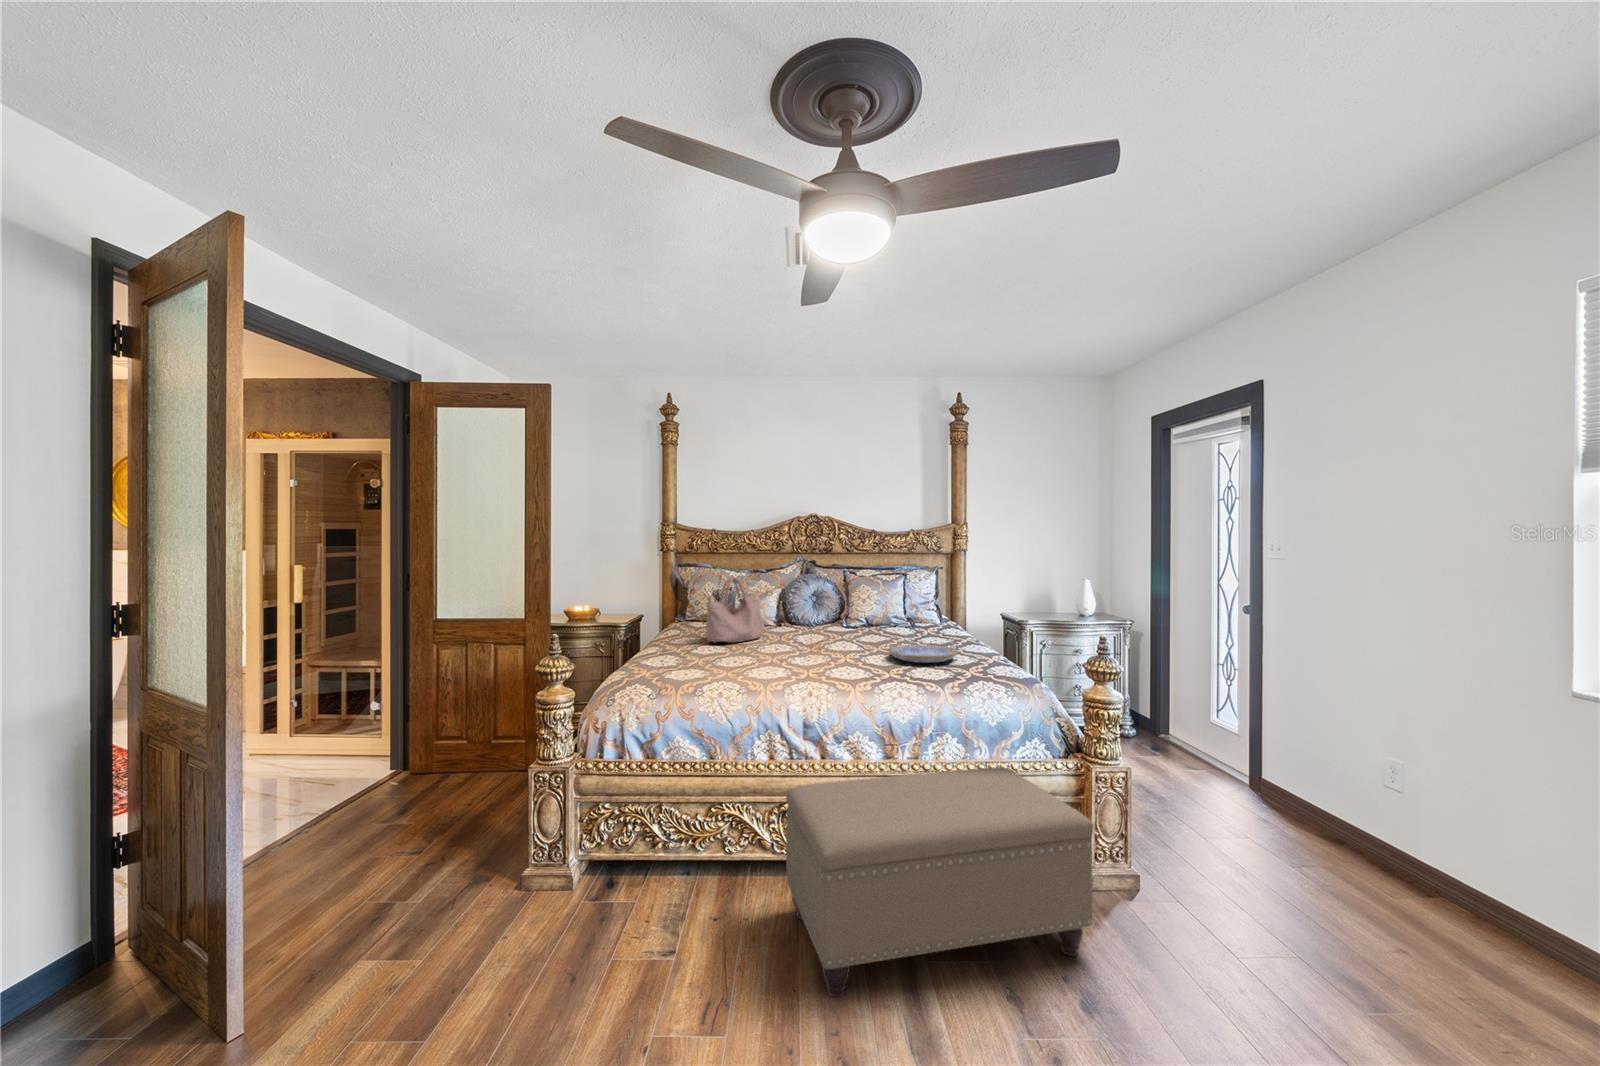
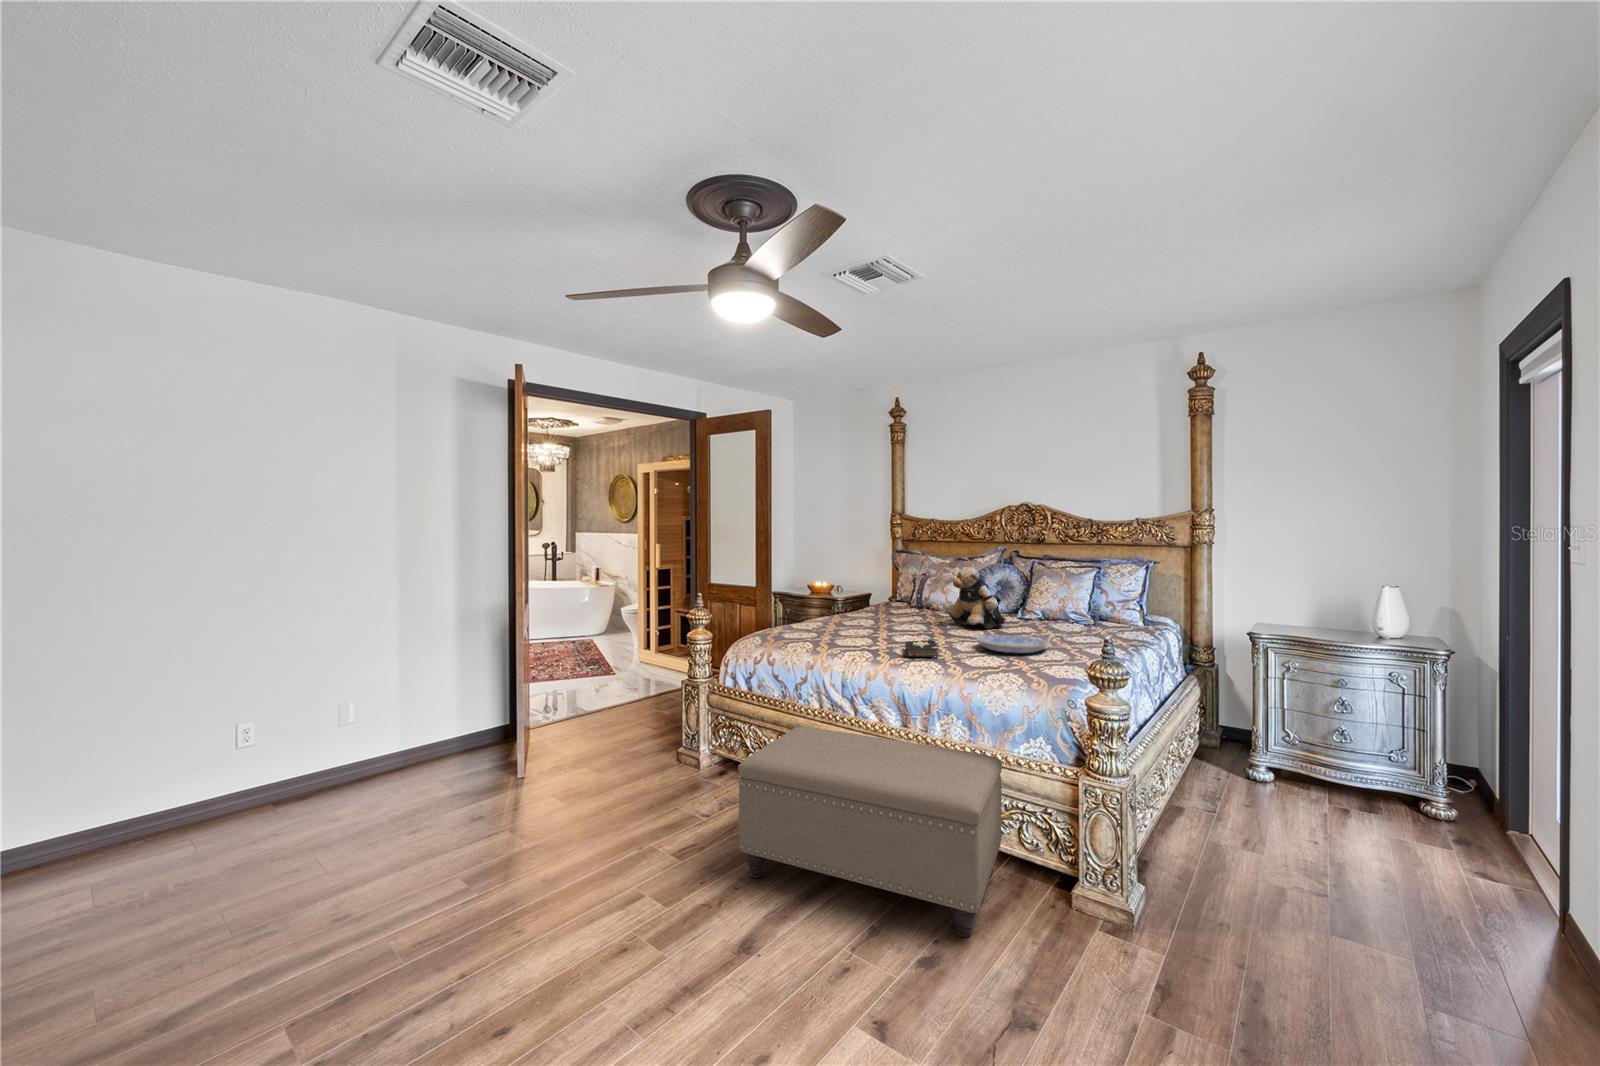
handbag: present [706,578,765,642] -> none [863,562,924,618]
teddy bear: none [805,580,866,642] -> present [945,567,1006,629]
hardback book: none [838,659,892,681] -> present [905,640,938,658]

